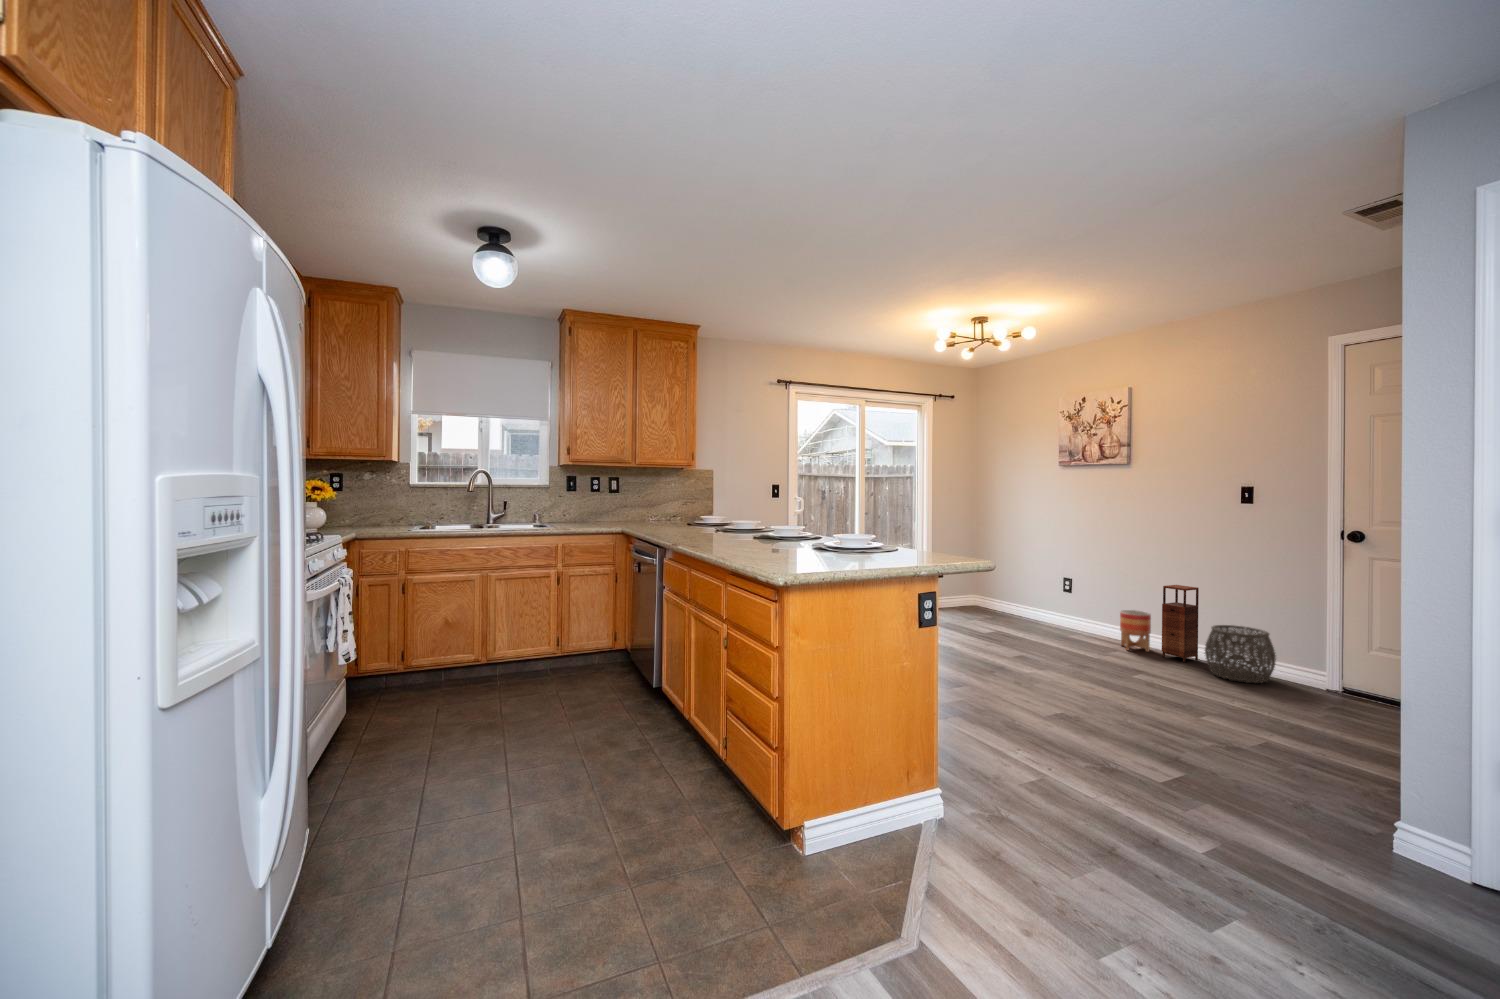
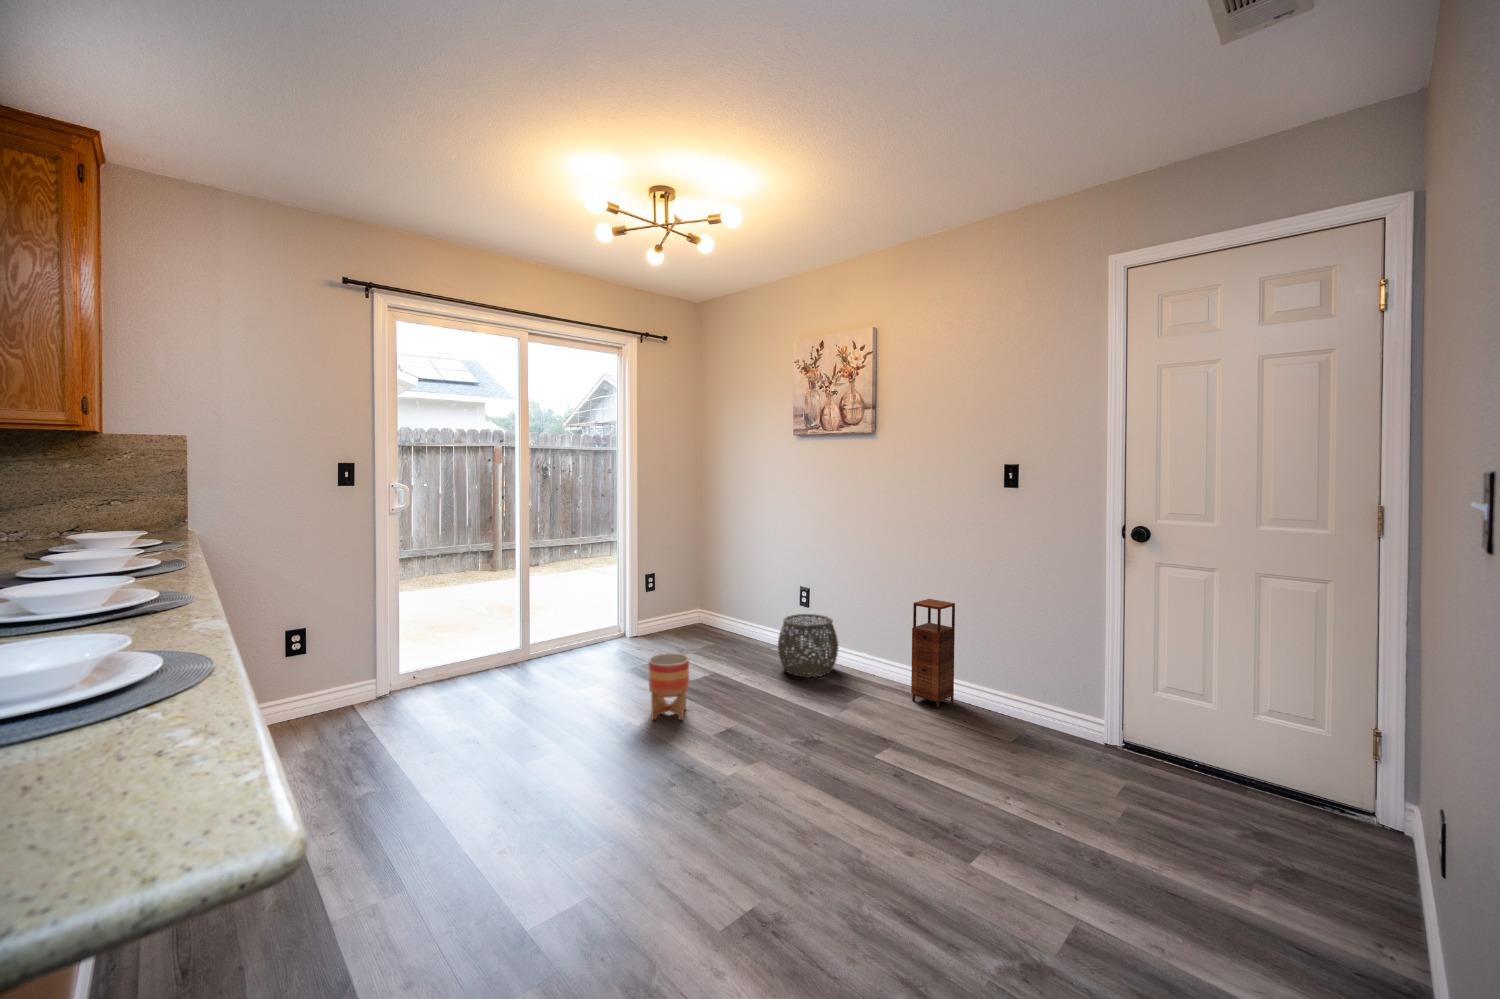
planter: present [1120,610,1151,652] -> present [649,653,689,720]
woven basket: present [1205,625,1276,683] -> present [778,614,838,677]

